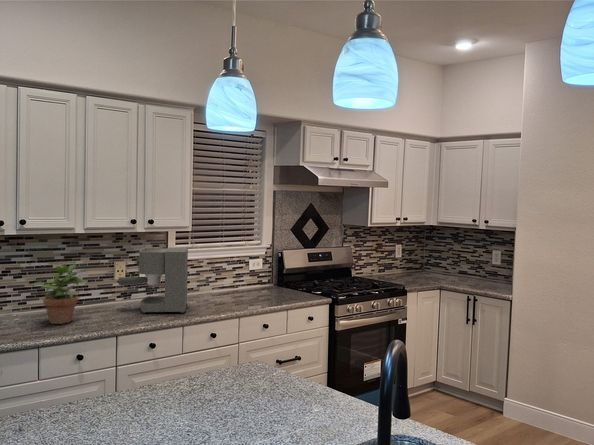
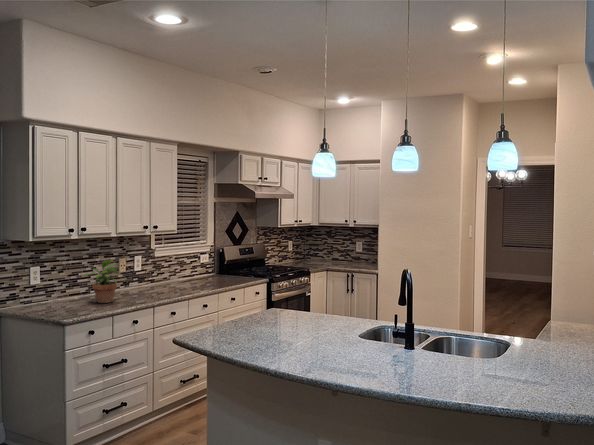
coffee maker: present [118,247,188,313] -> none [132,246,183,294]

